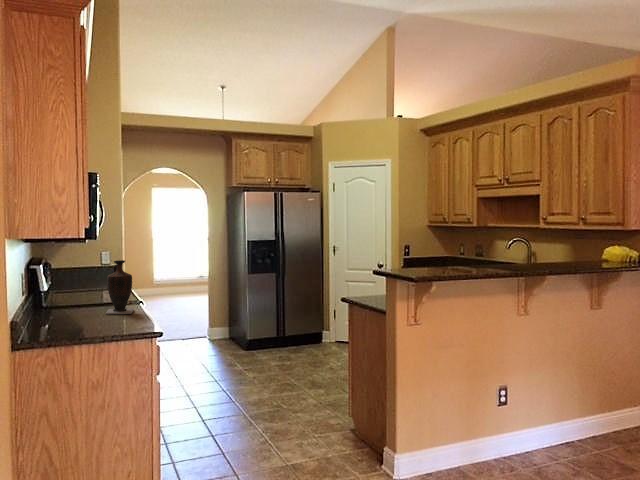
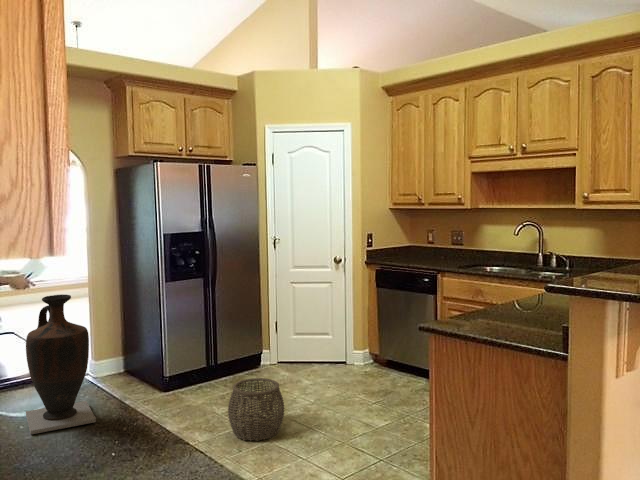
woven basket: none [268,341,307,380] -> present [228,378,285,441]

